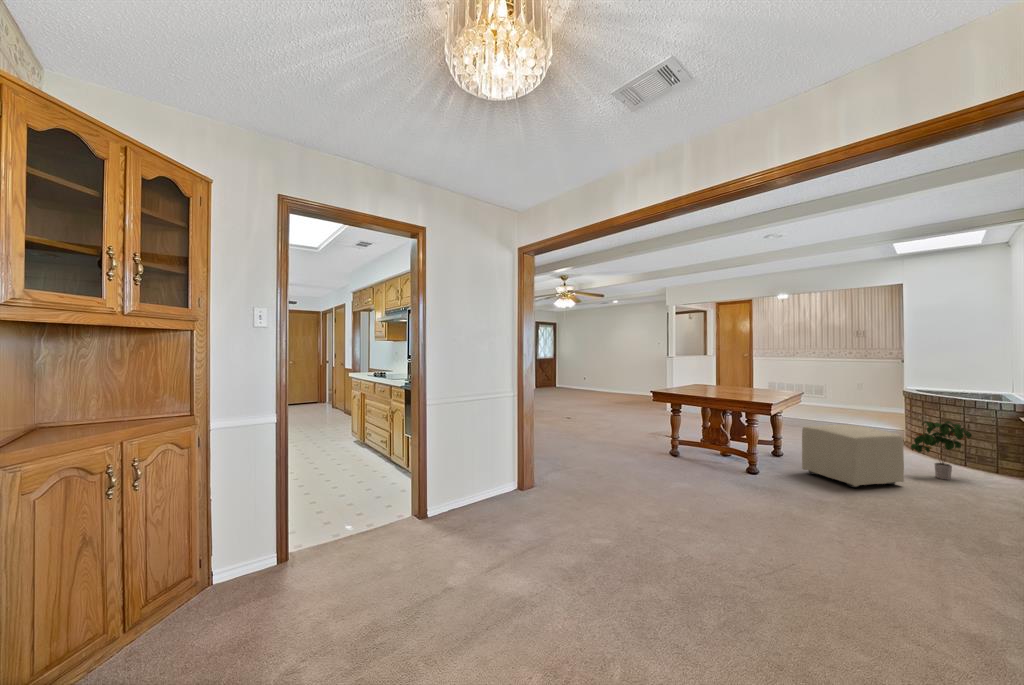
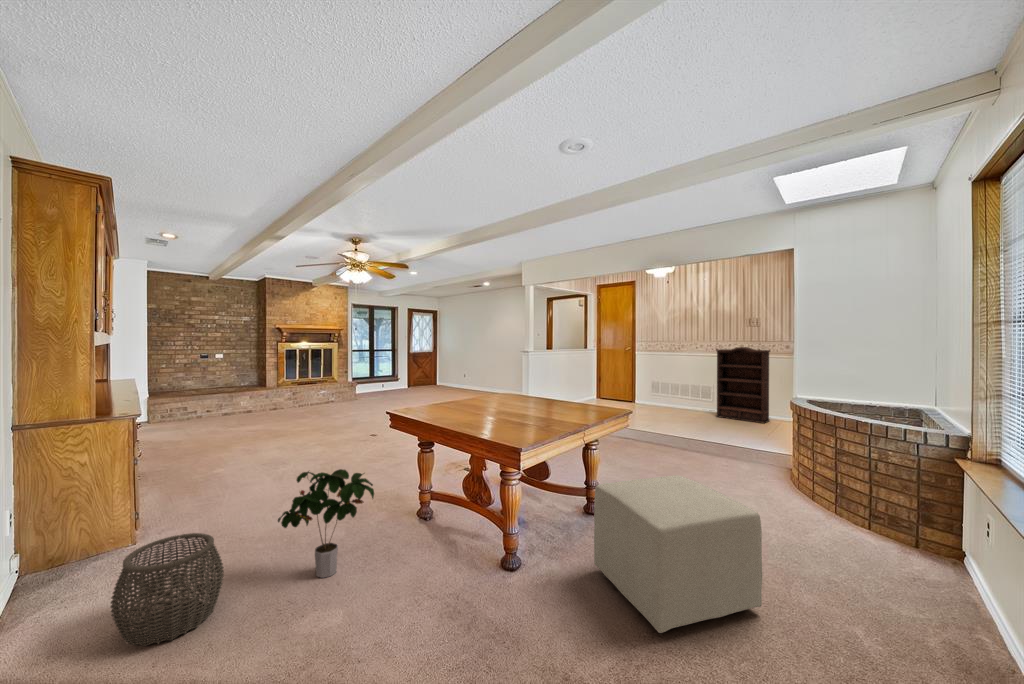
bookshelf: none [830,355,879,416] -> present [716,347,770,423]
potted plant: present [911,421,972,480] -> present [278,469,374,578]
woven basket: none [589,442,630,484] -> present [110,533,224,646]

